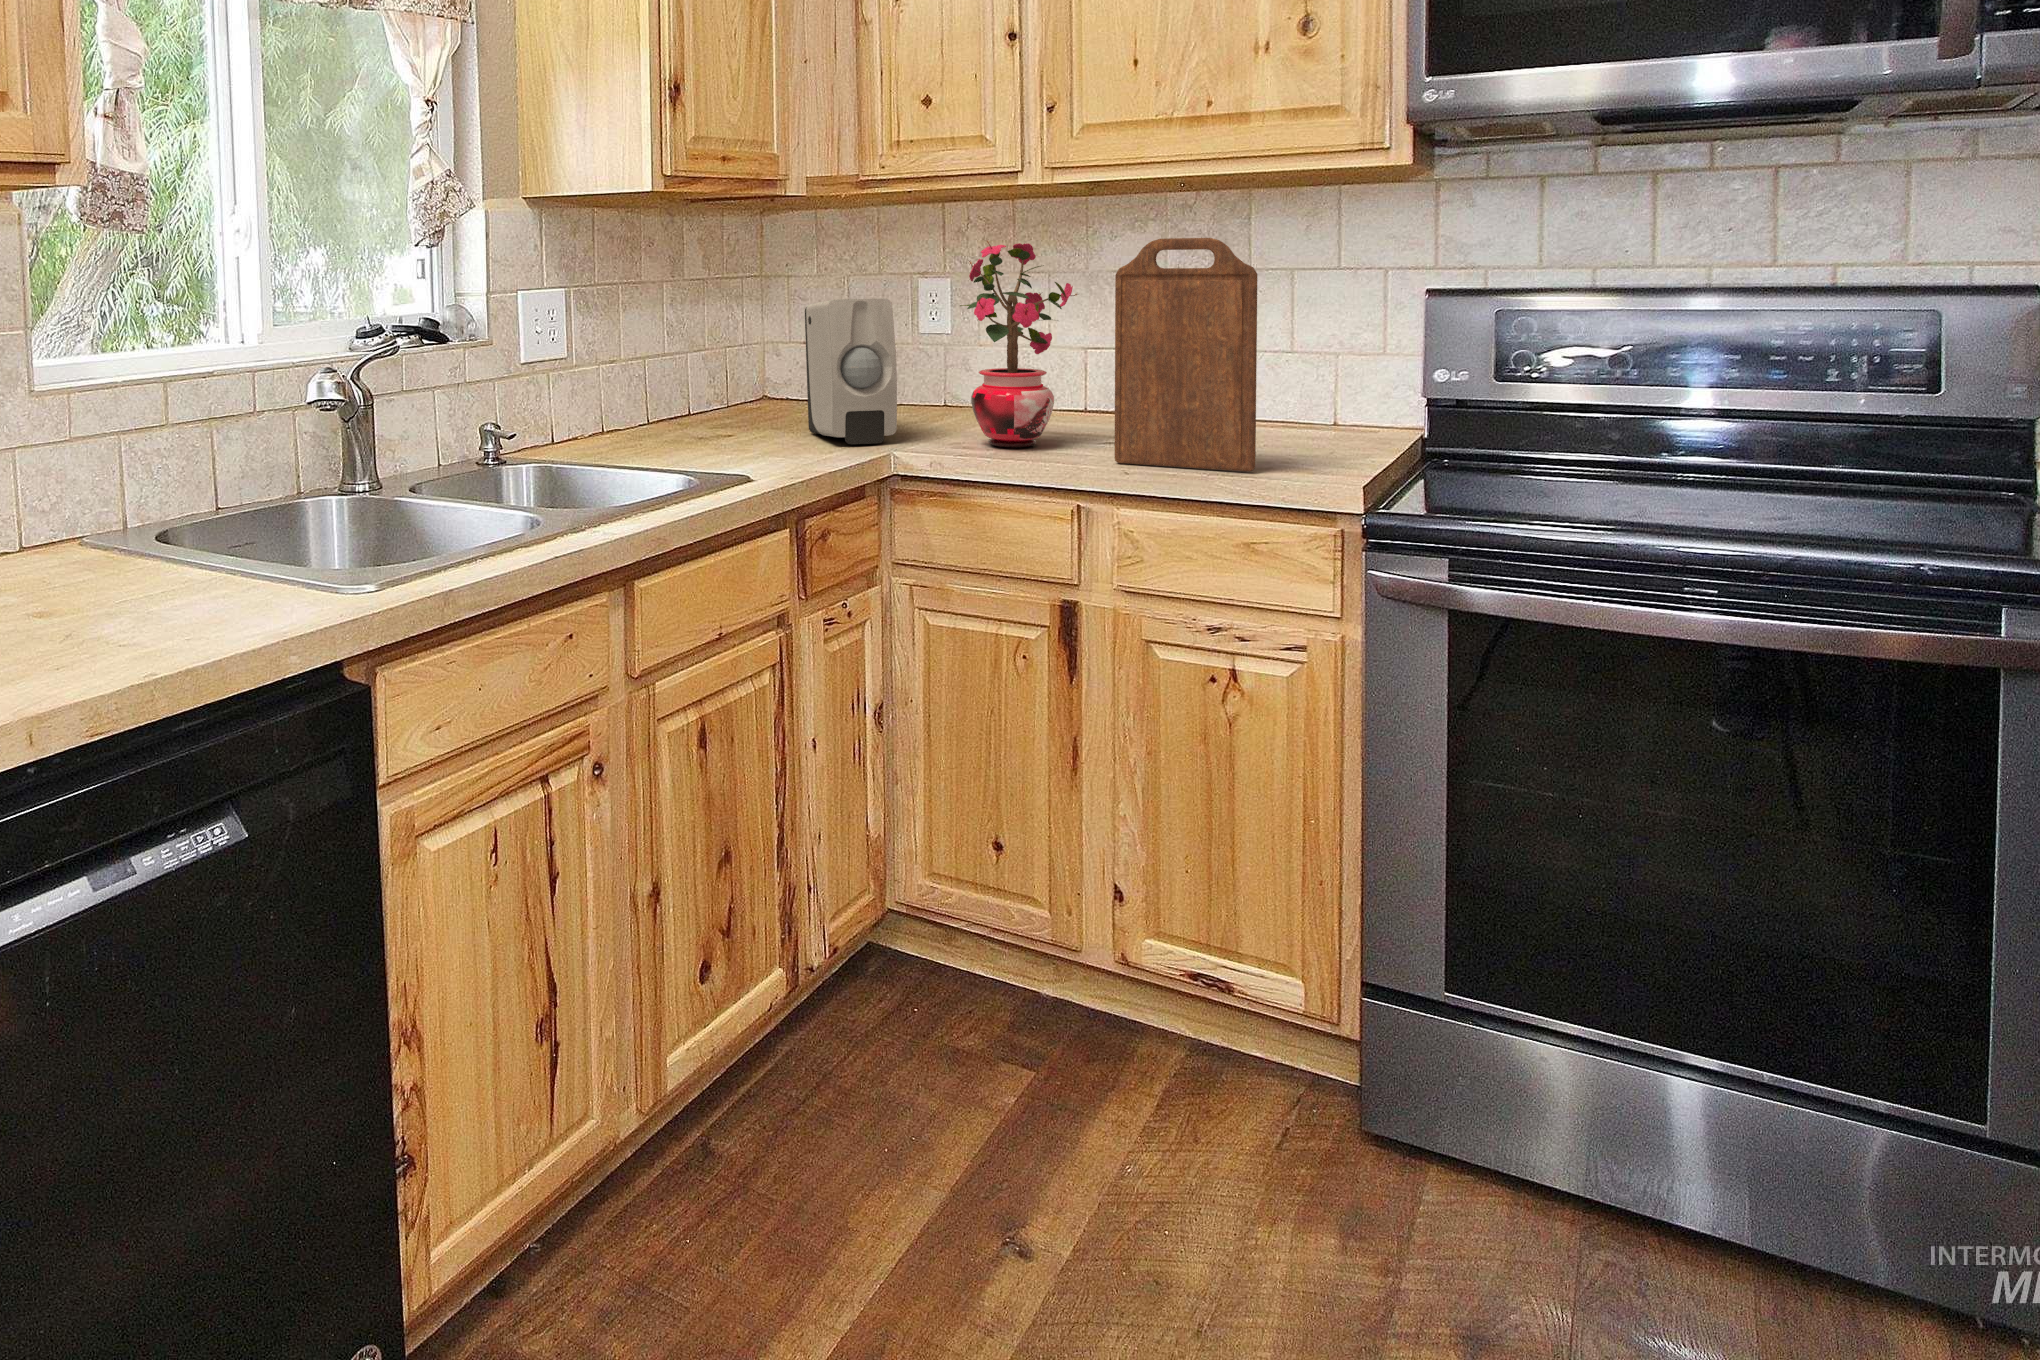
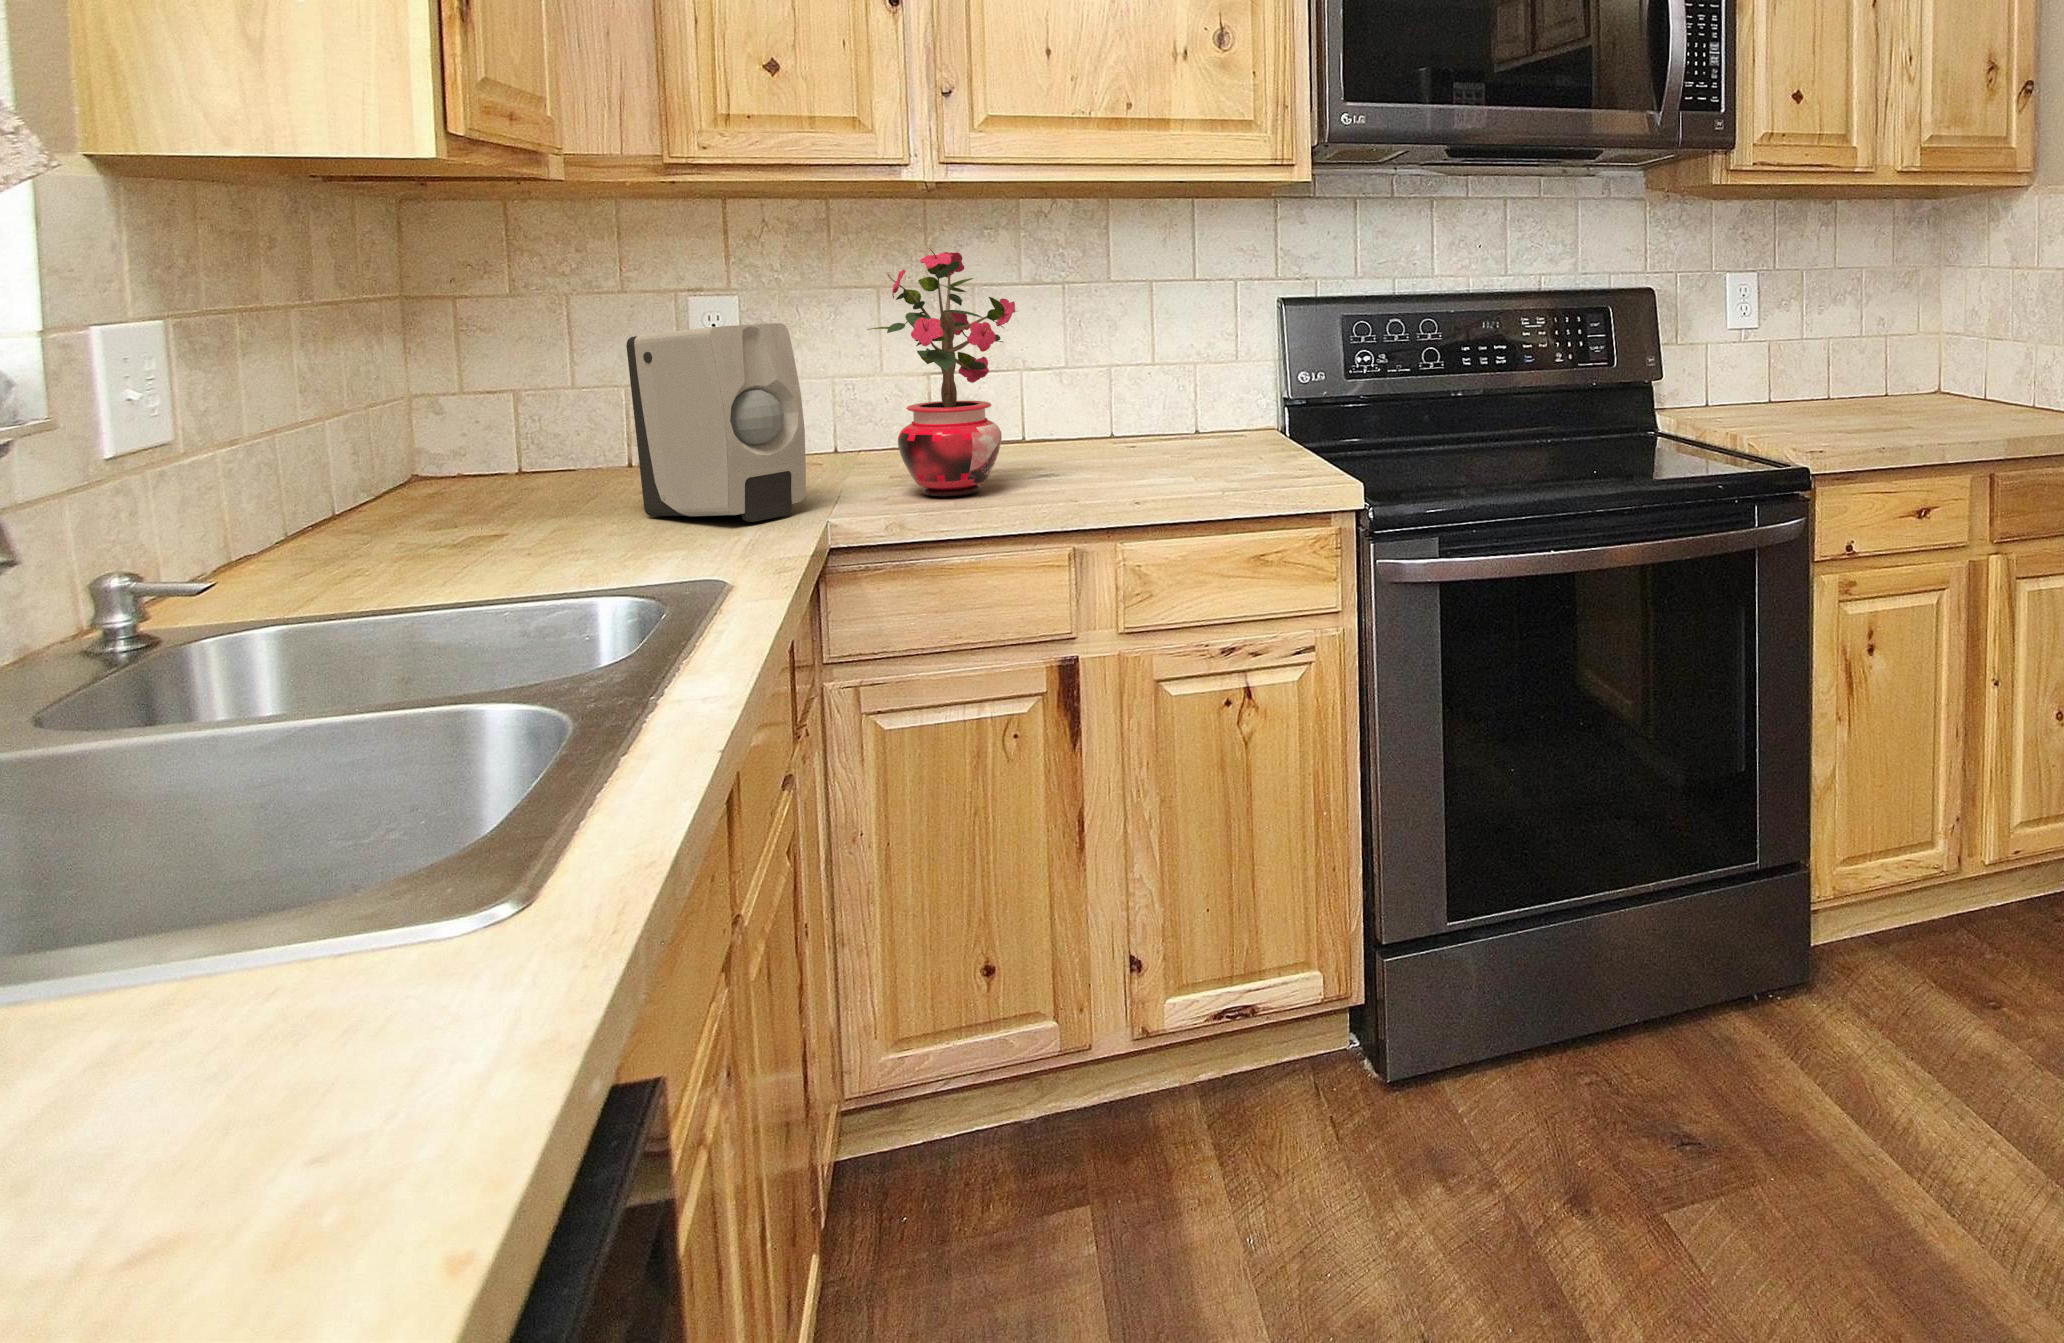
cutting board: present [1115,238,1257,471] -> none [1097,248,1244,494]

